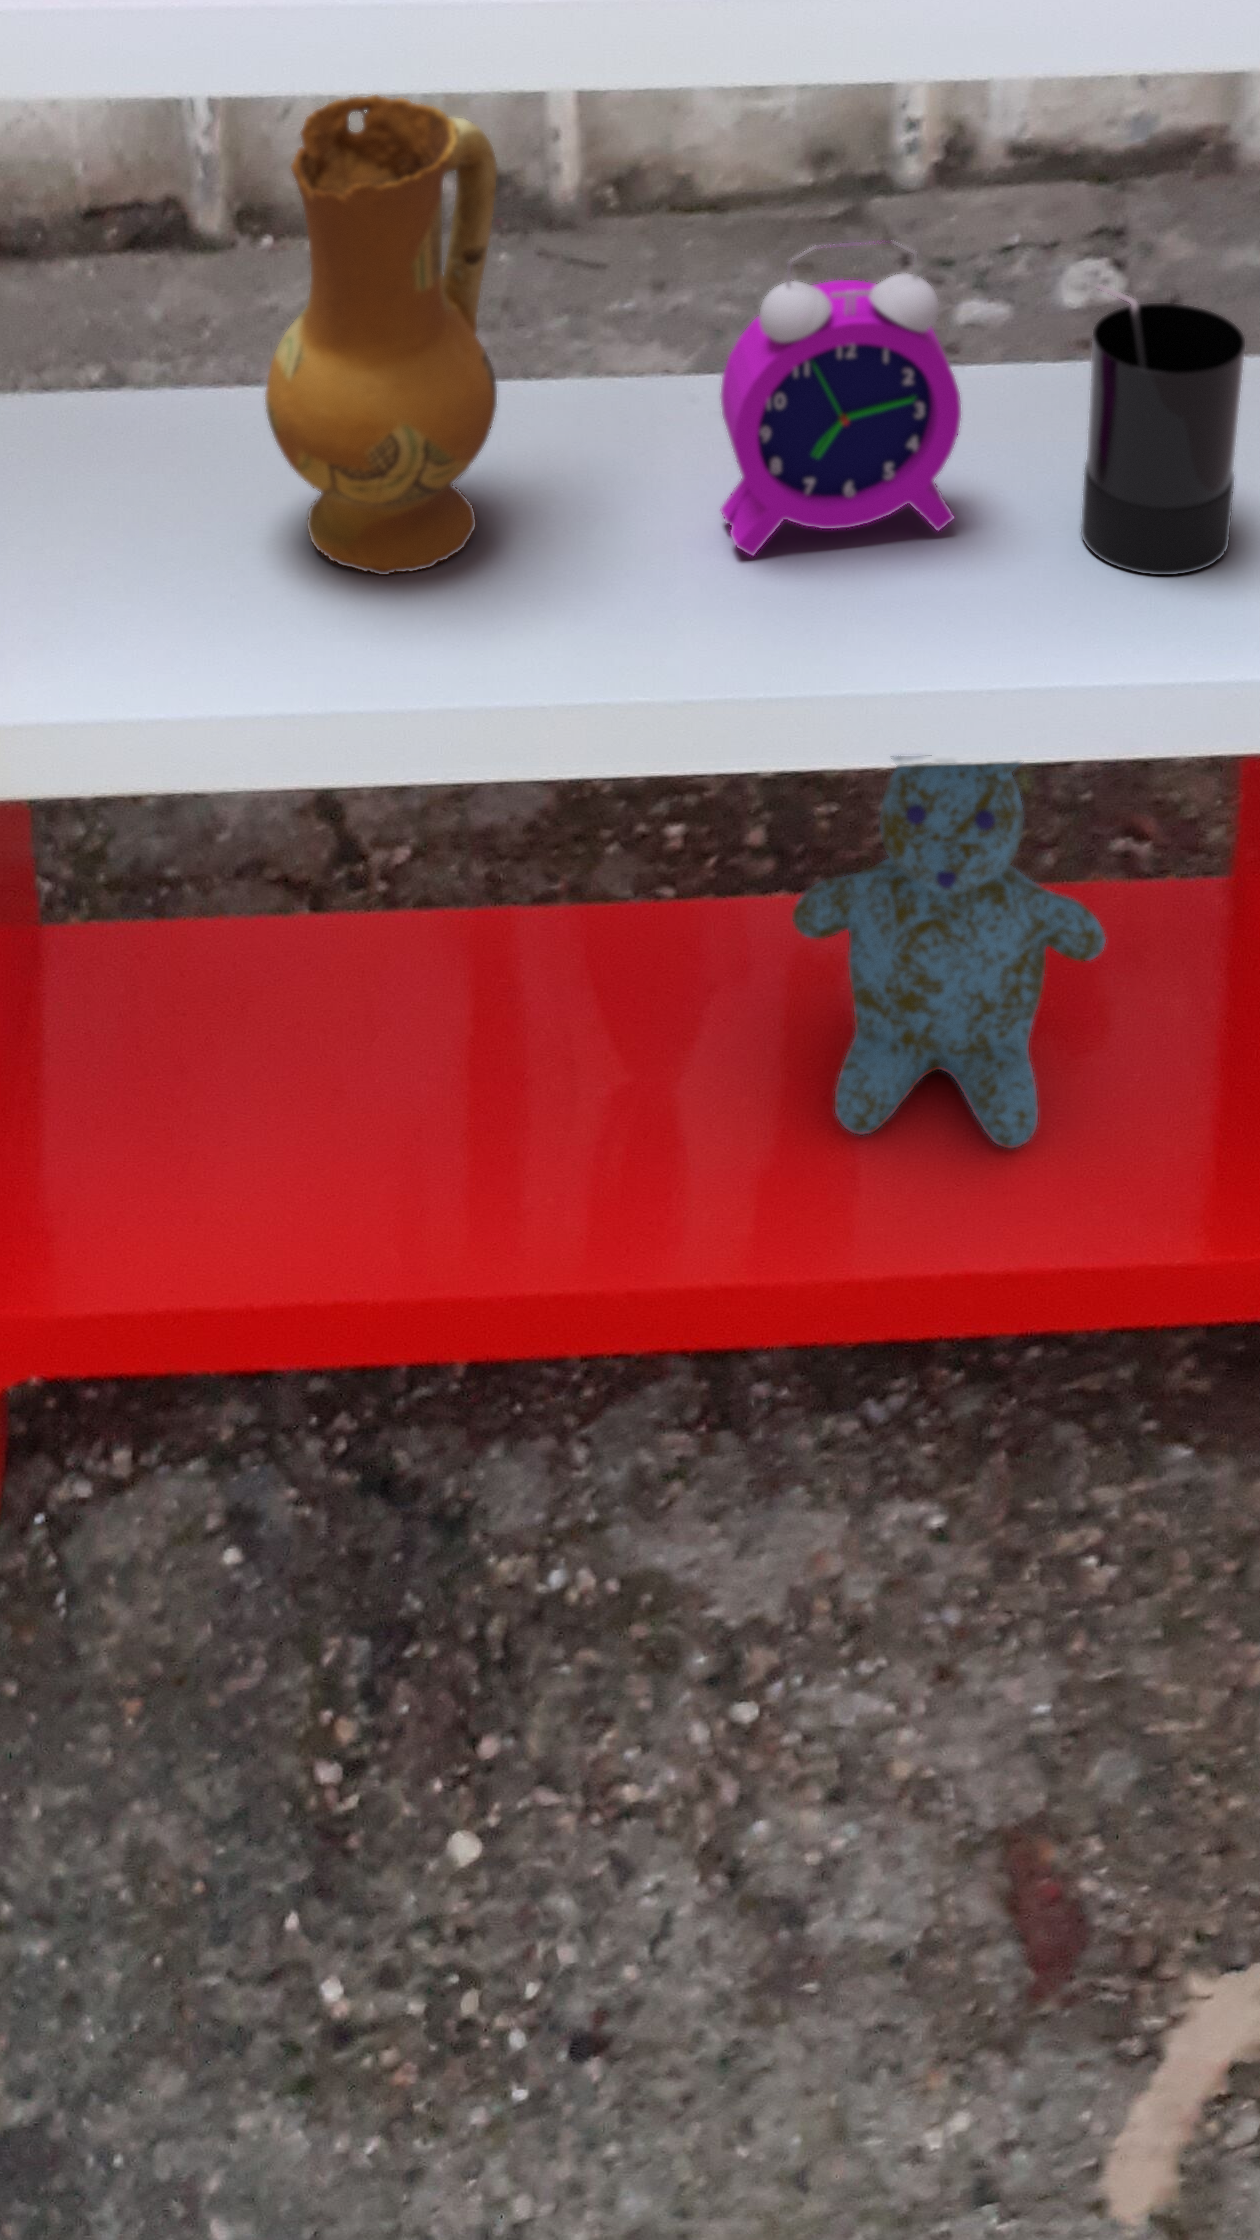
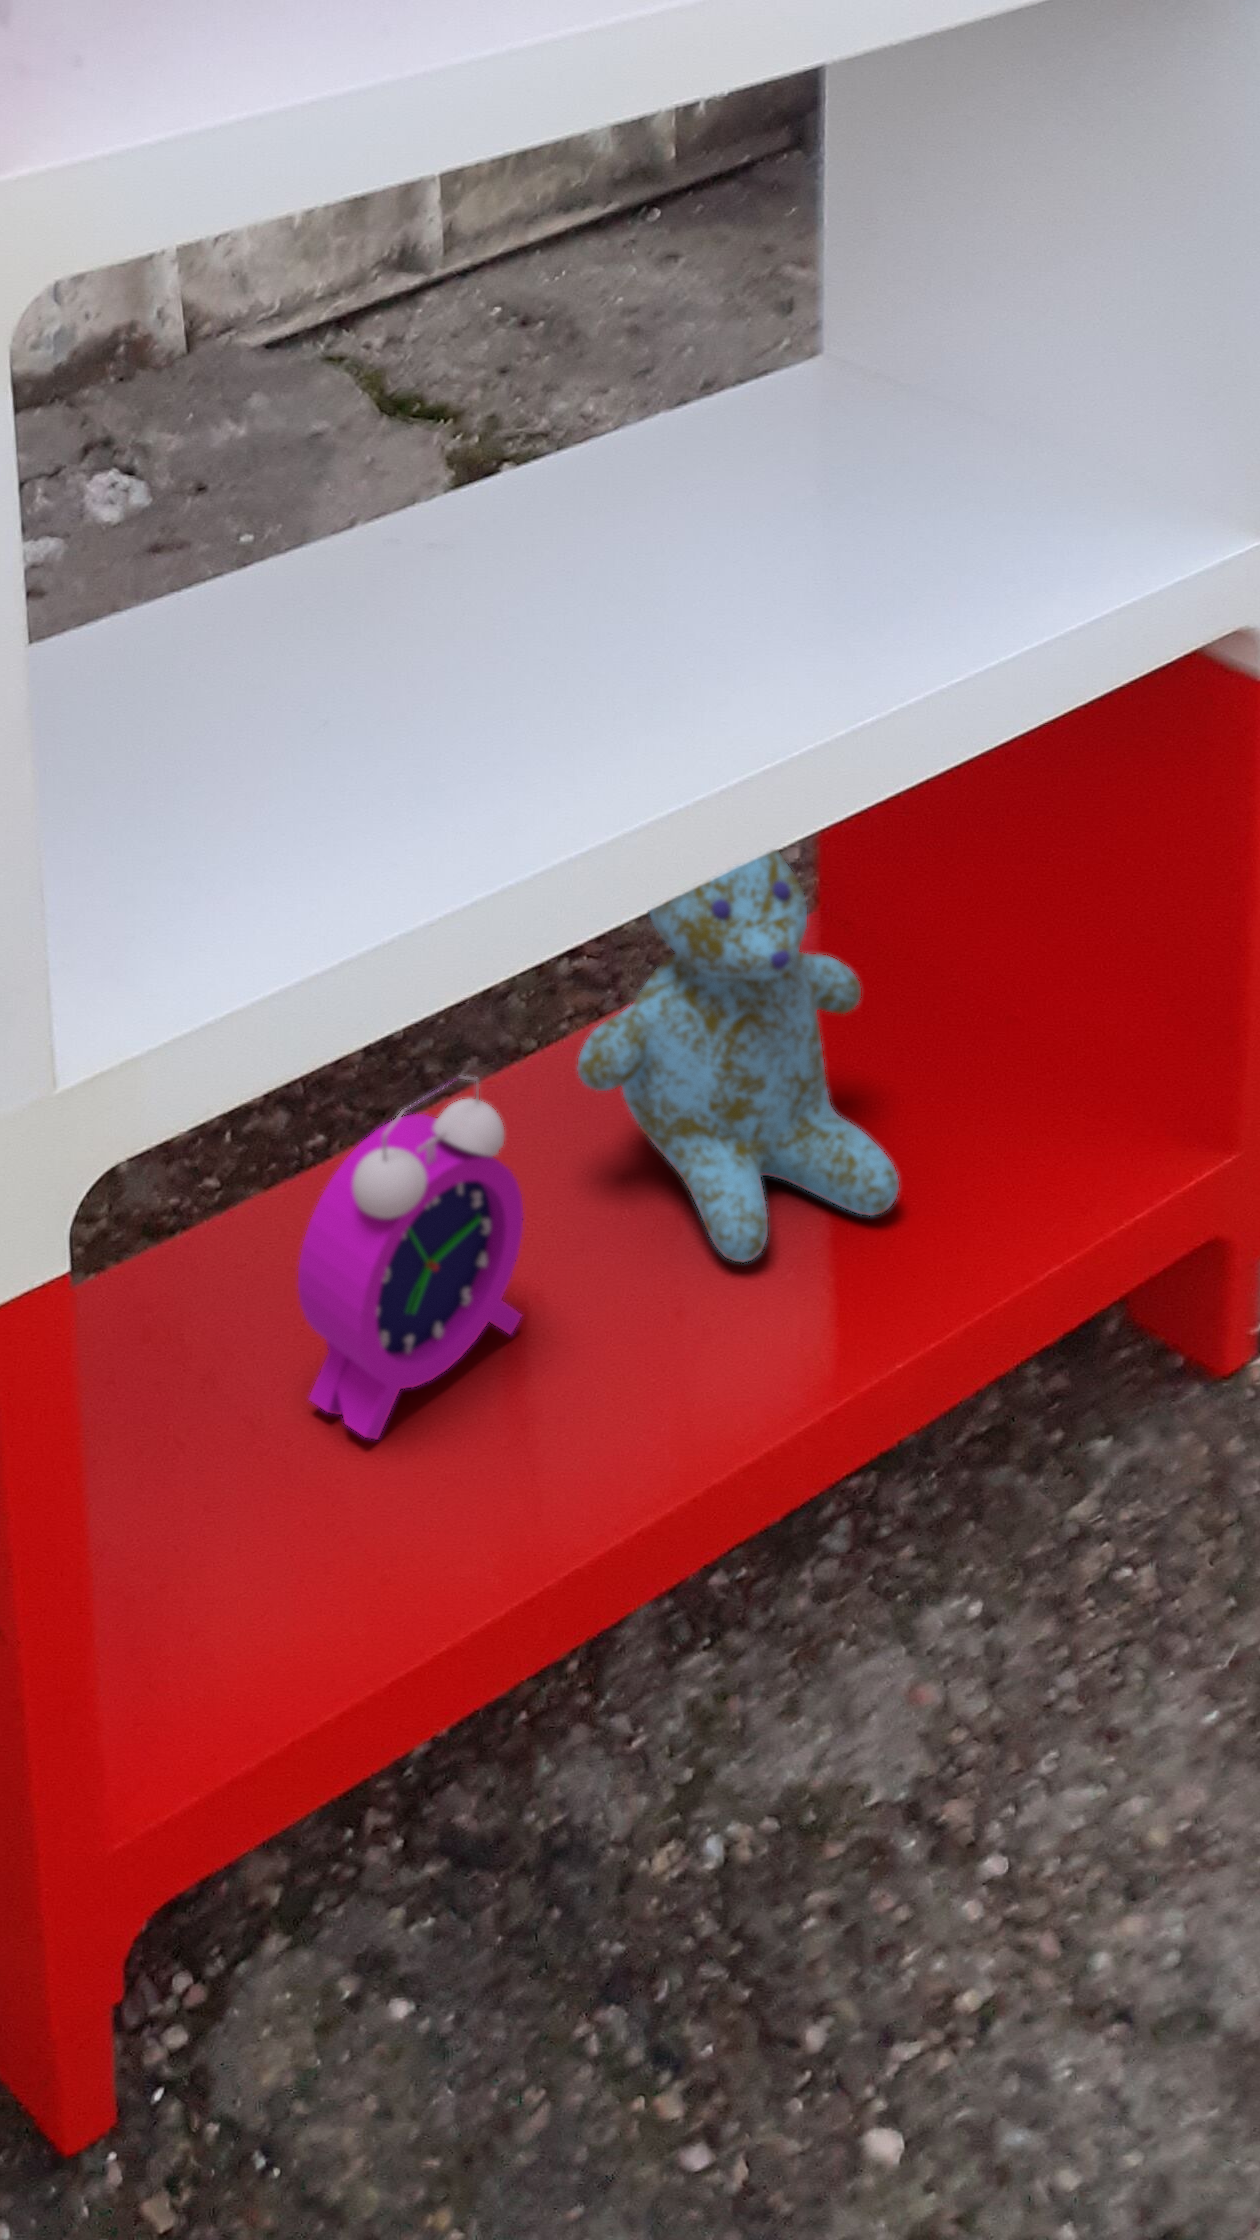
ceramic jug: present [265,95,497,575] -> none [137,259,397,805]
alarm clock: present [721,240,961,556] -> present [298,1077,524,1439]
candle: present [1081,285,1245,575] -> none [829,310,998,576]

